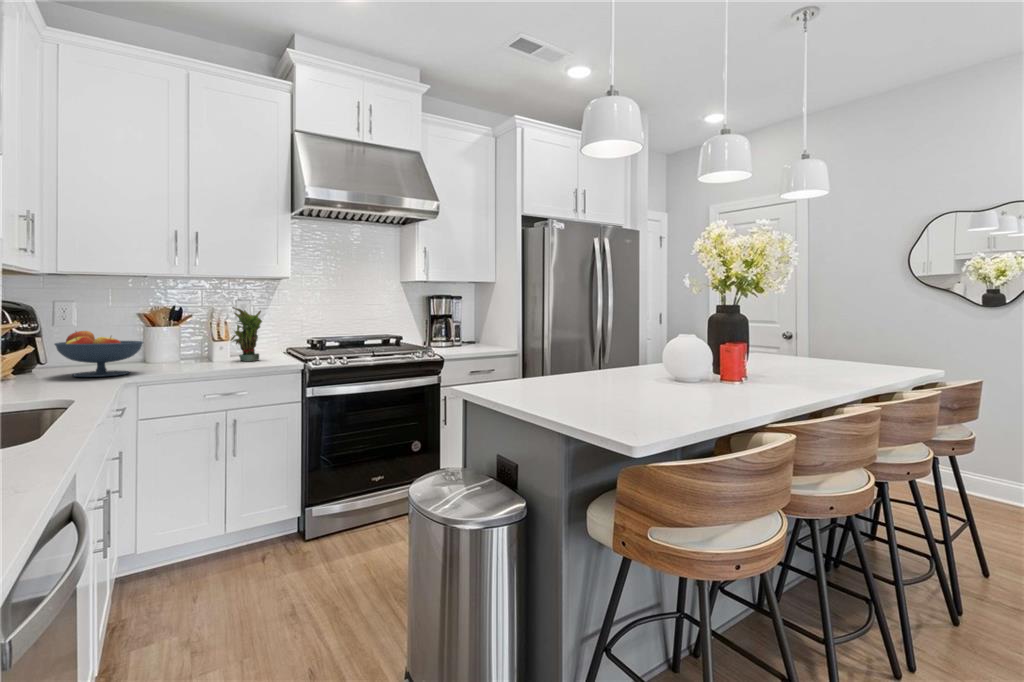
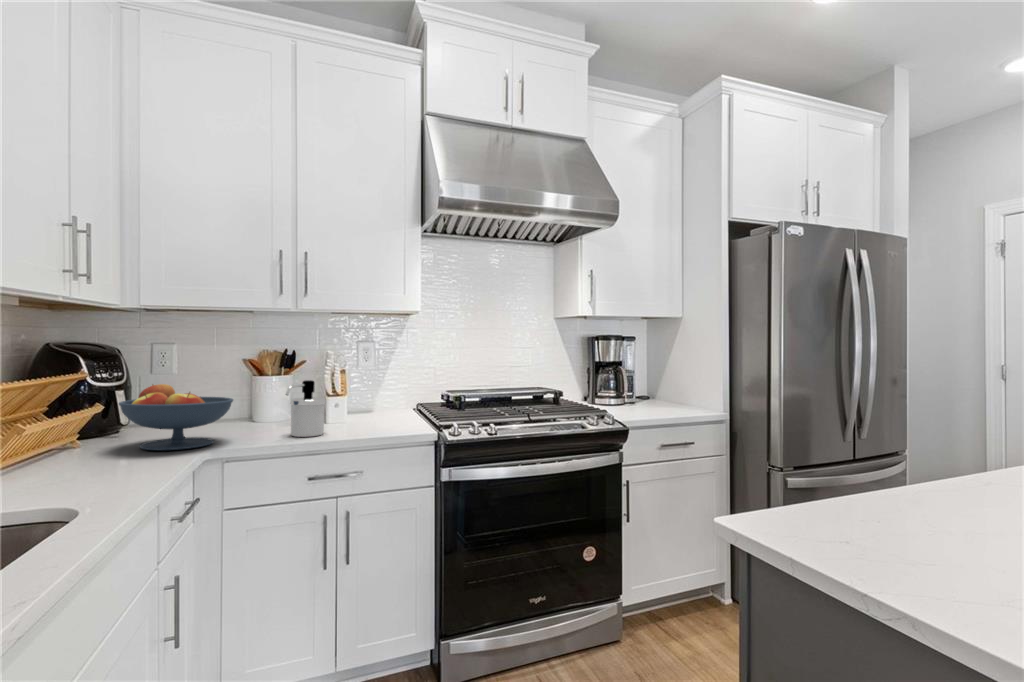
potted plant: present [231,307,262,361] -> none [348,352,388,424]
soap dispenser: none [185,328,215,369] -> present [286,380,326,437]

